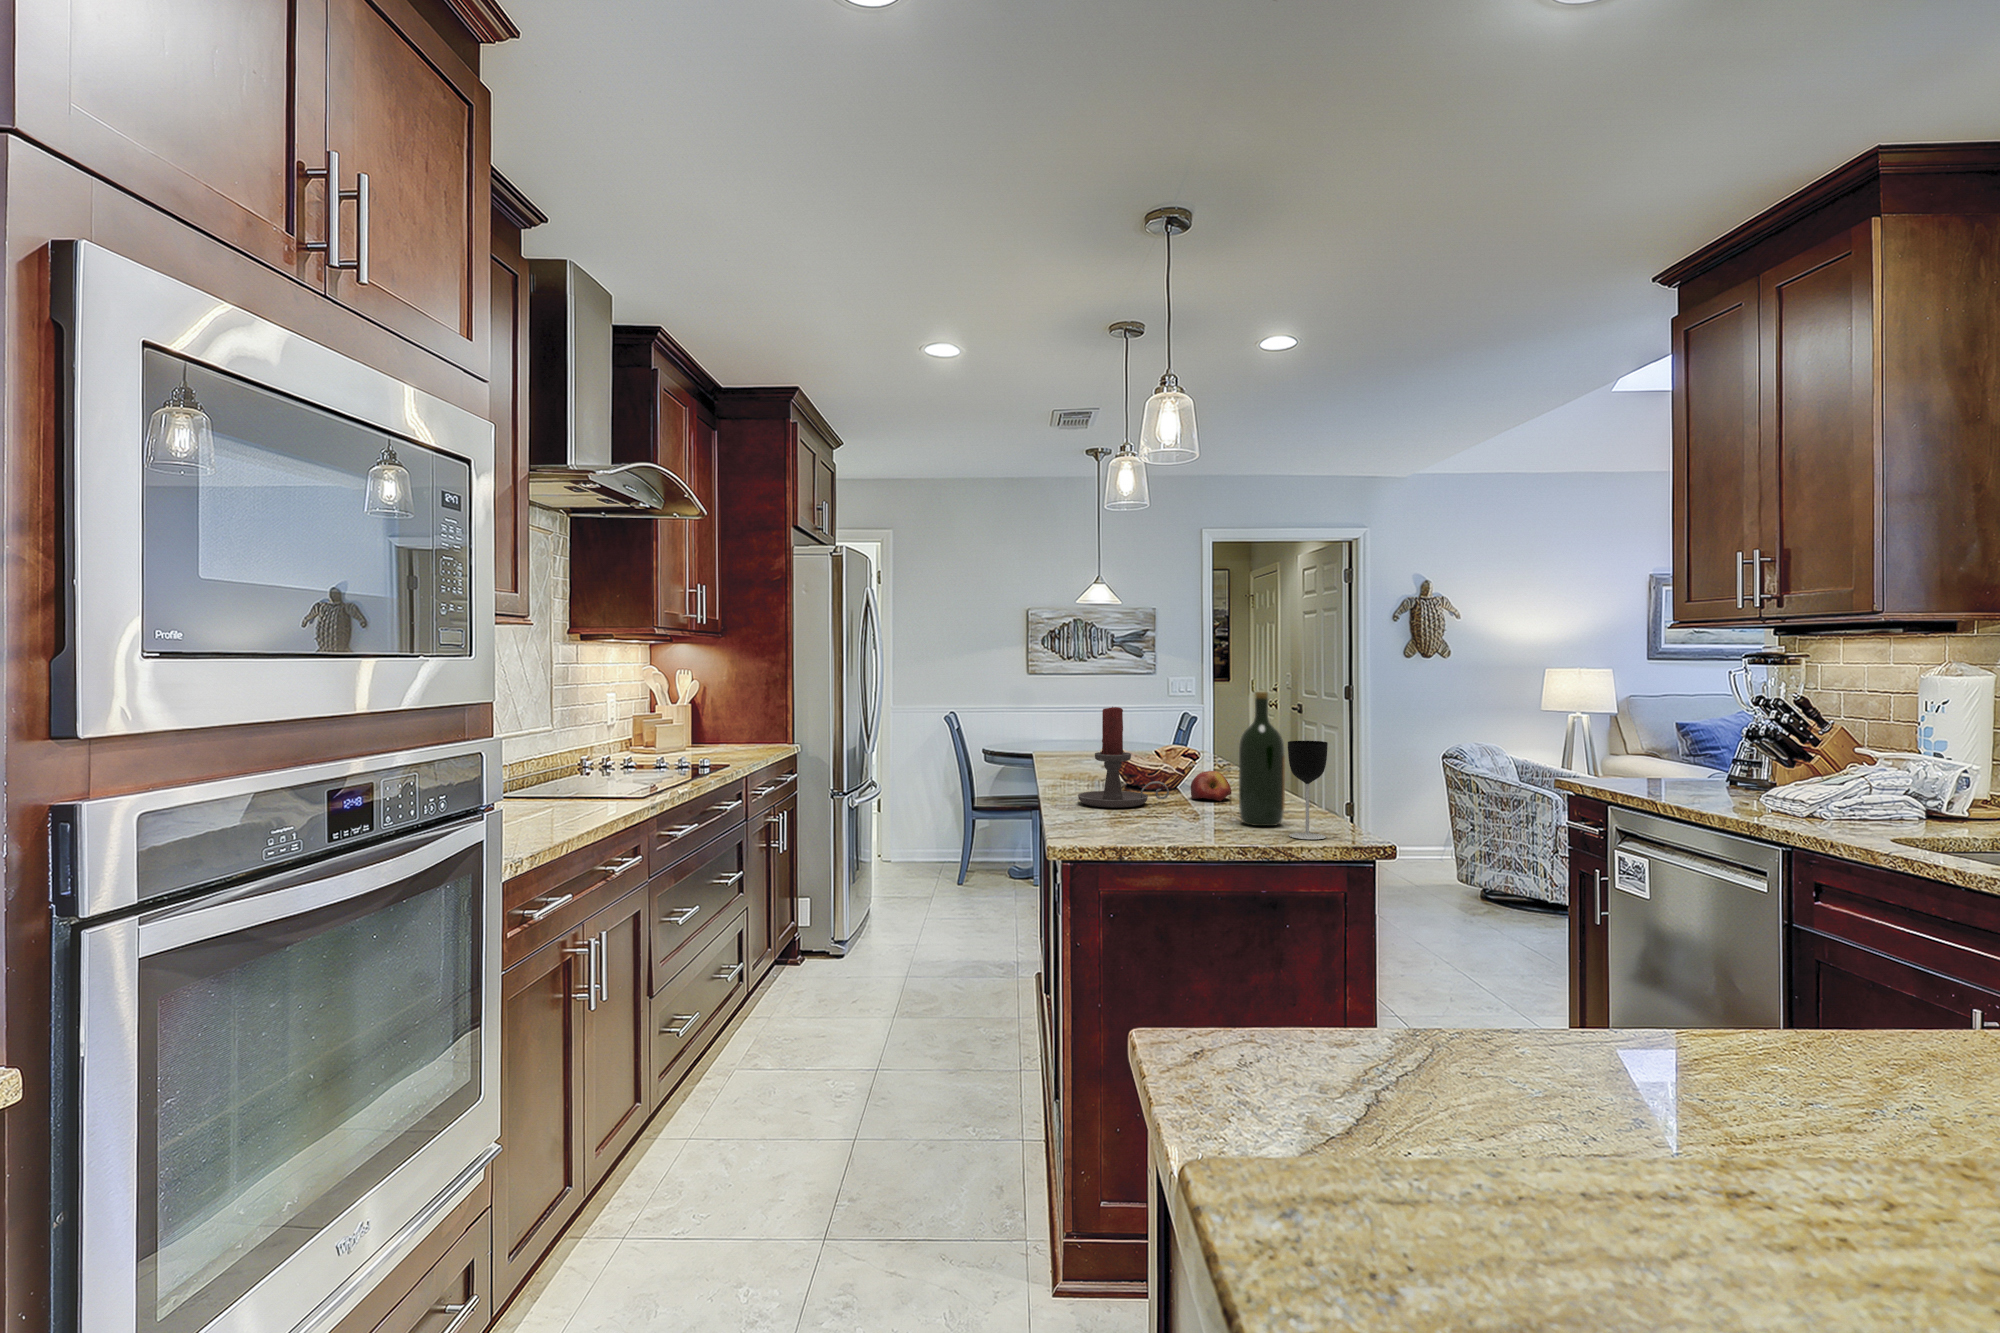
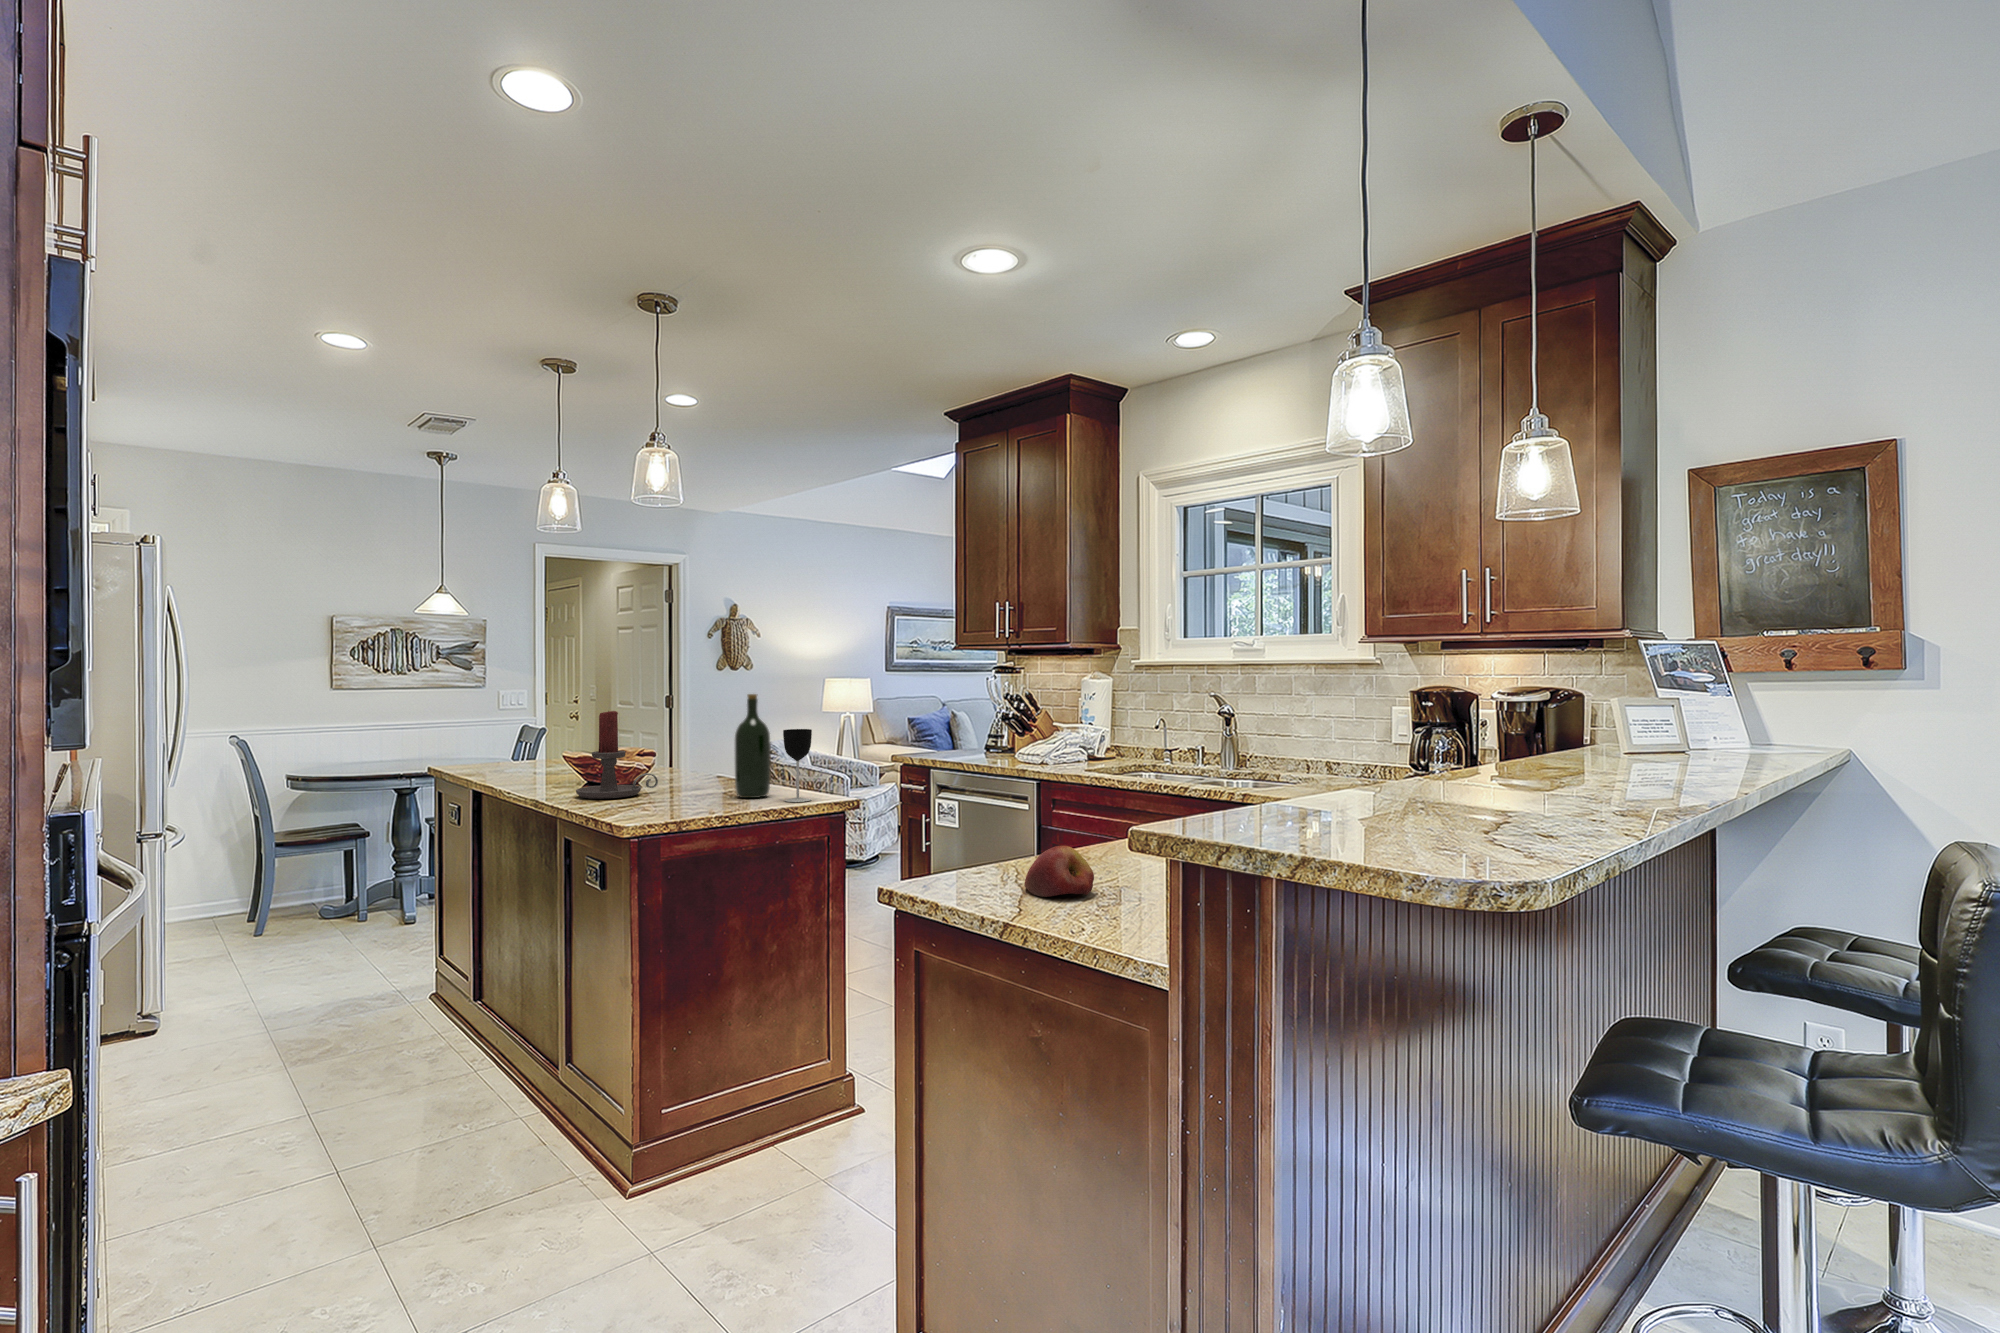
apple: present [1191,771,1231,801] -> present [1024,846,1094,897]

